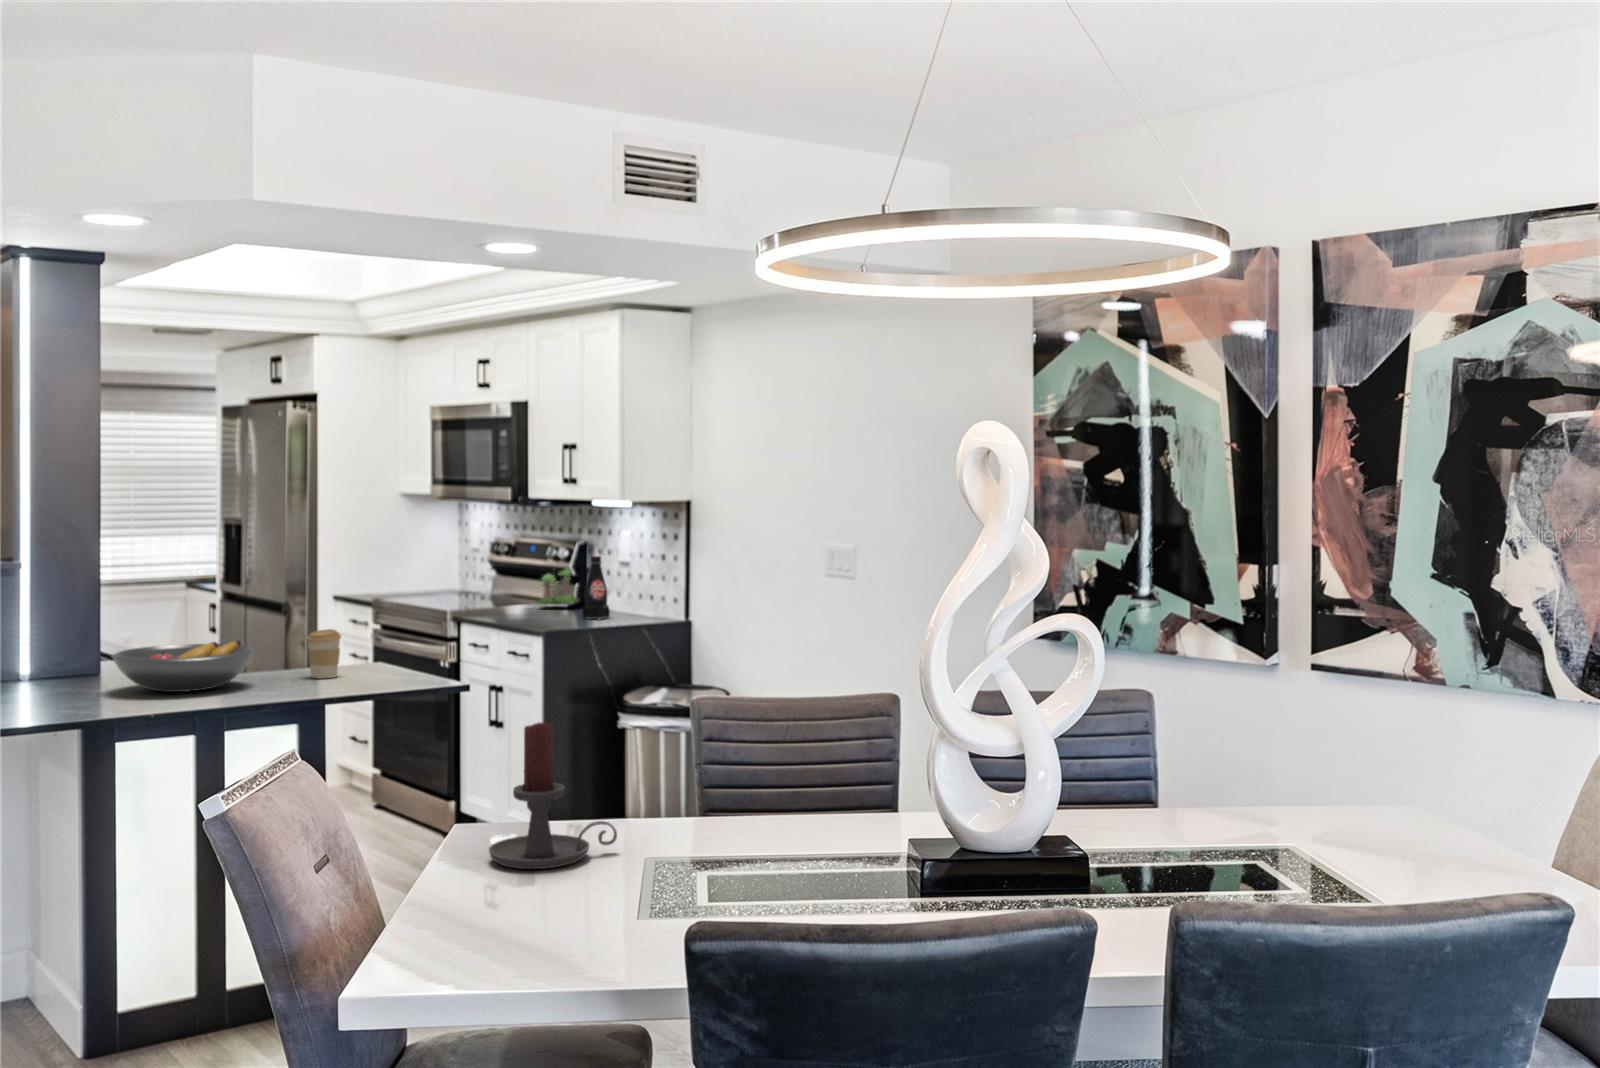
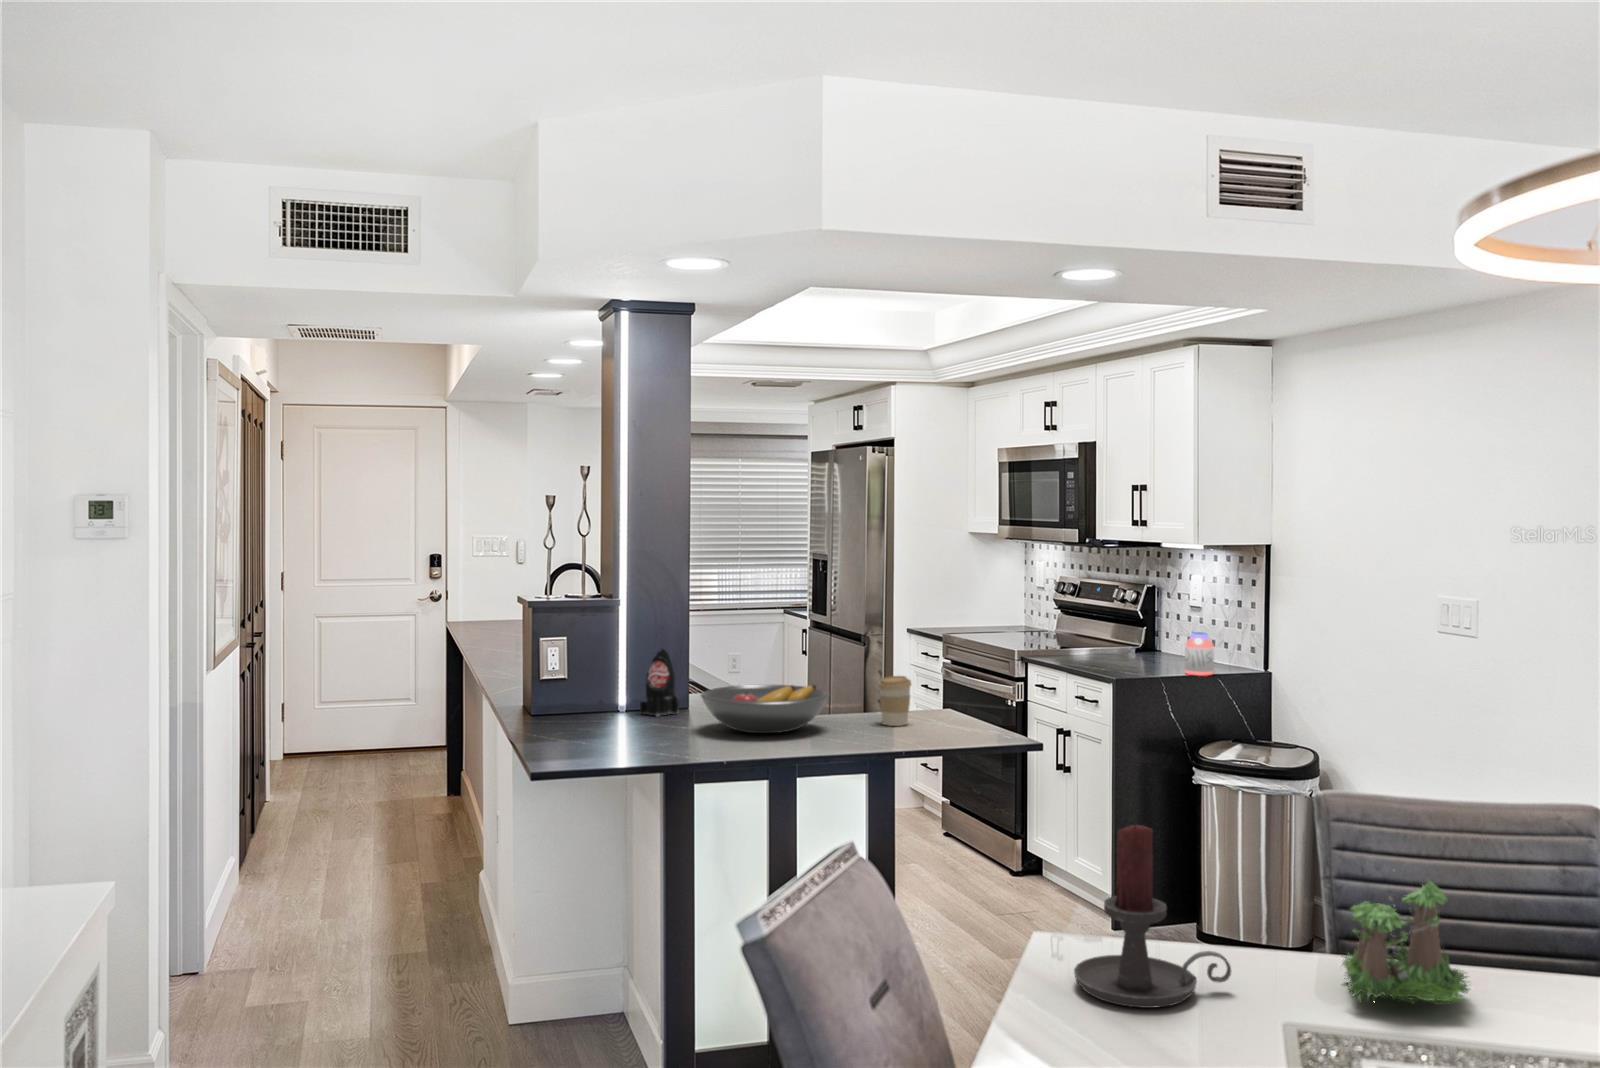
bottle: present [582,556,610,620] -> present [640,649,679,716]
plant: present [538,568,579,604] -> present [1342,881,1470,1003]
jar: none [611,585,637,625] -> present [1185,632,1214,676]

